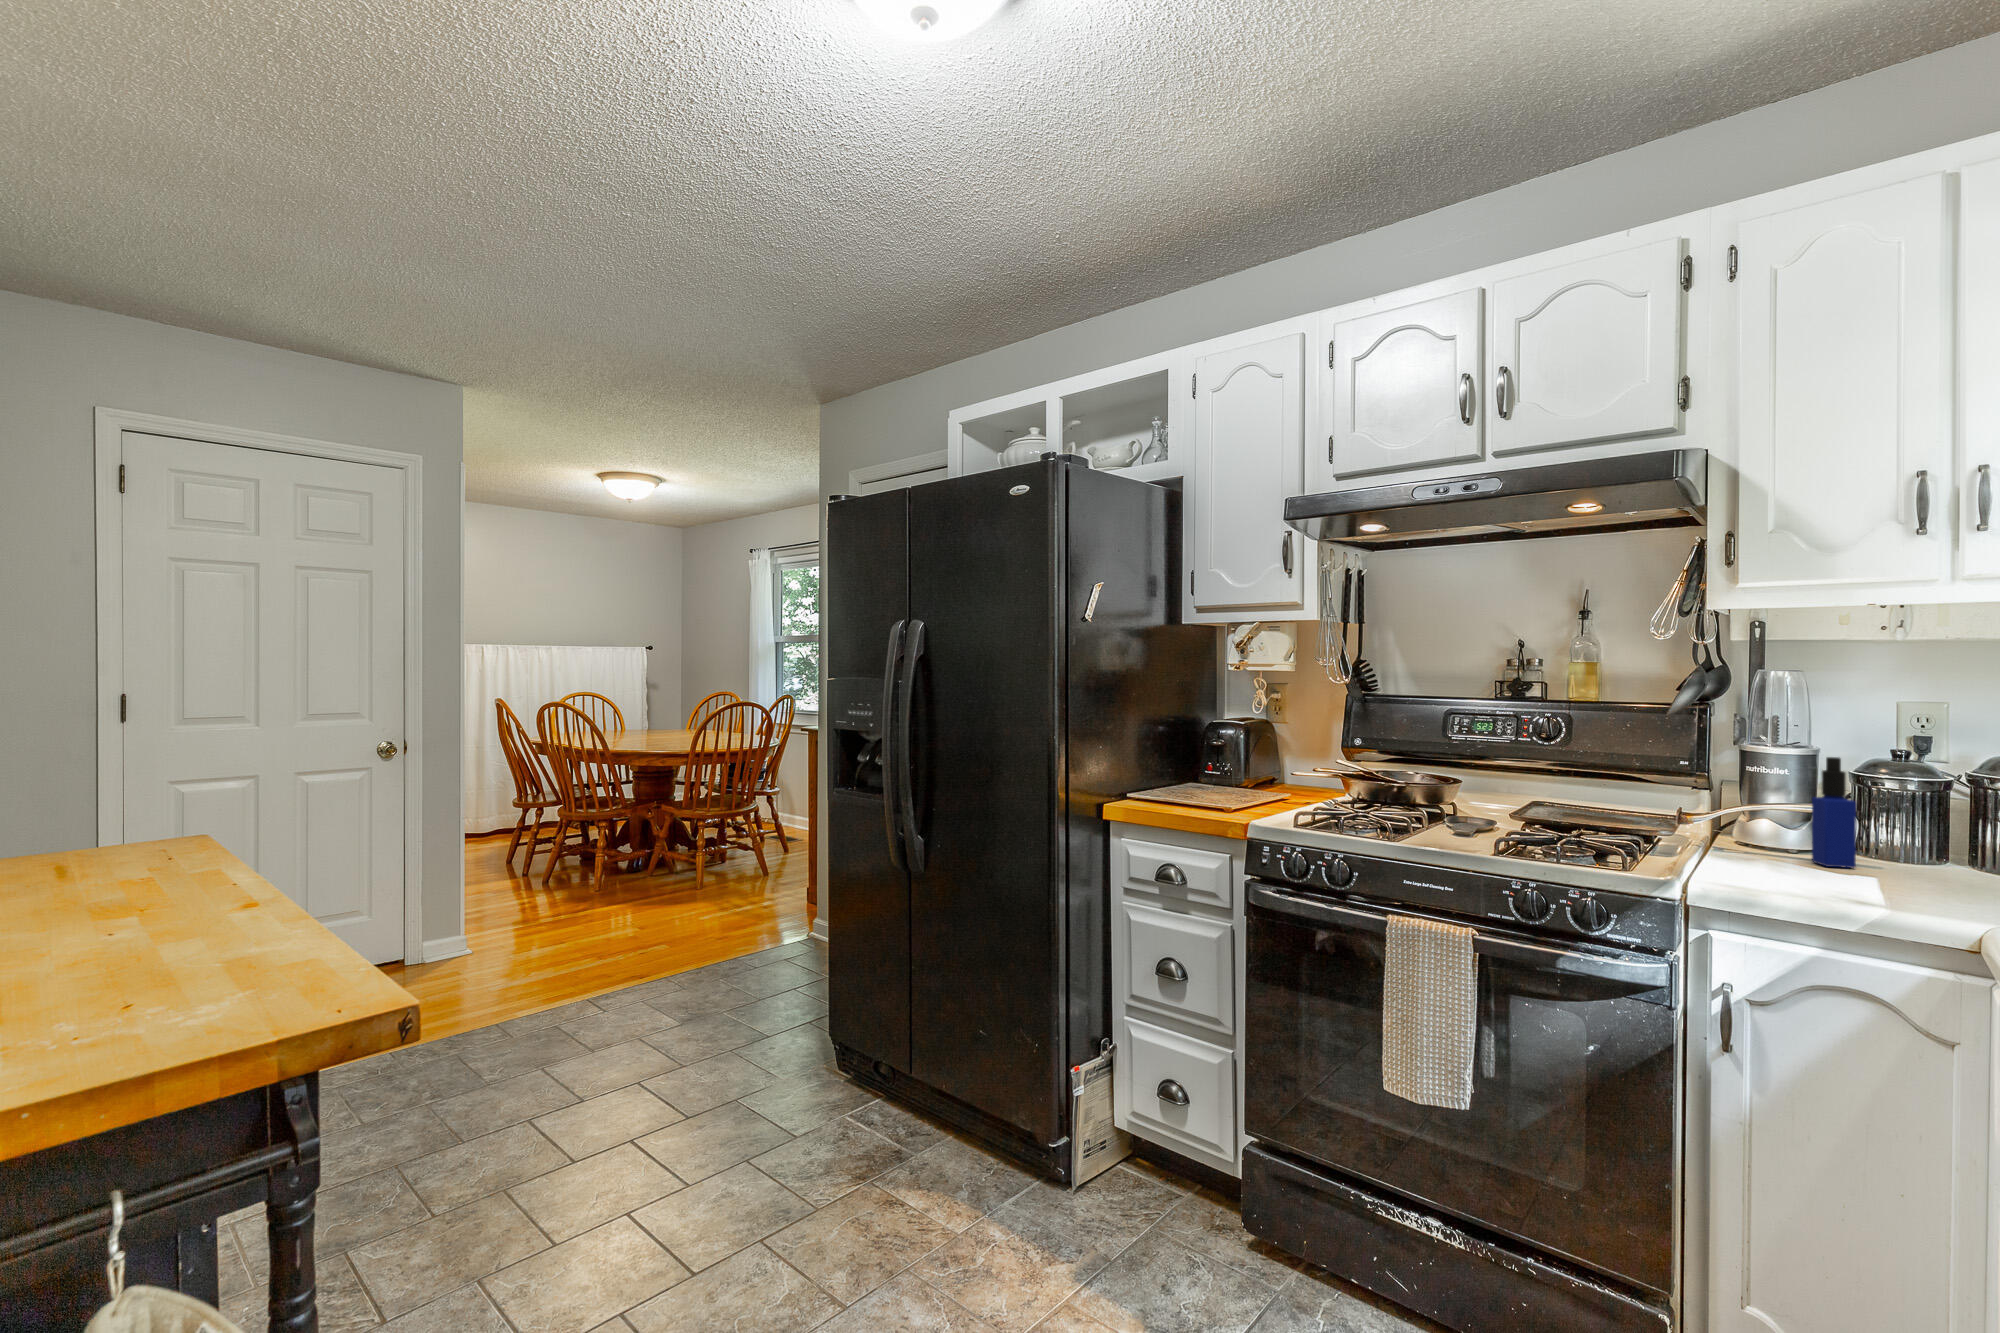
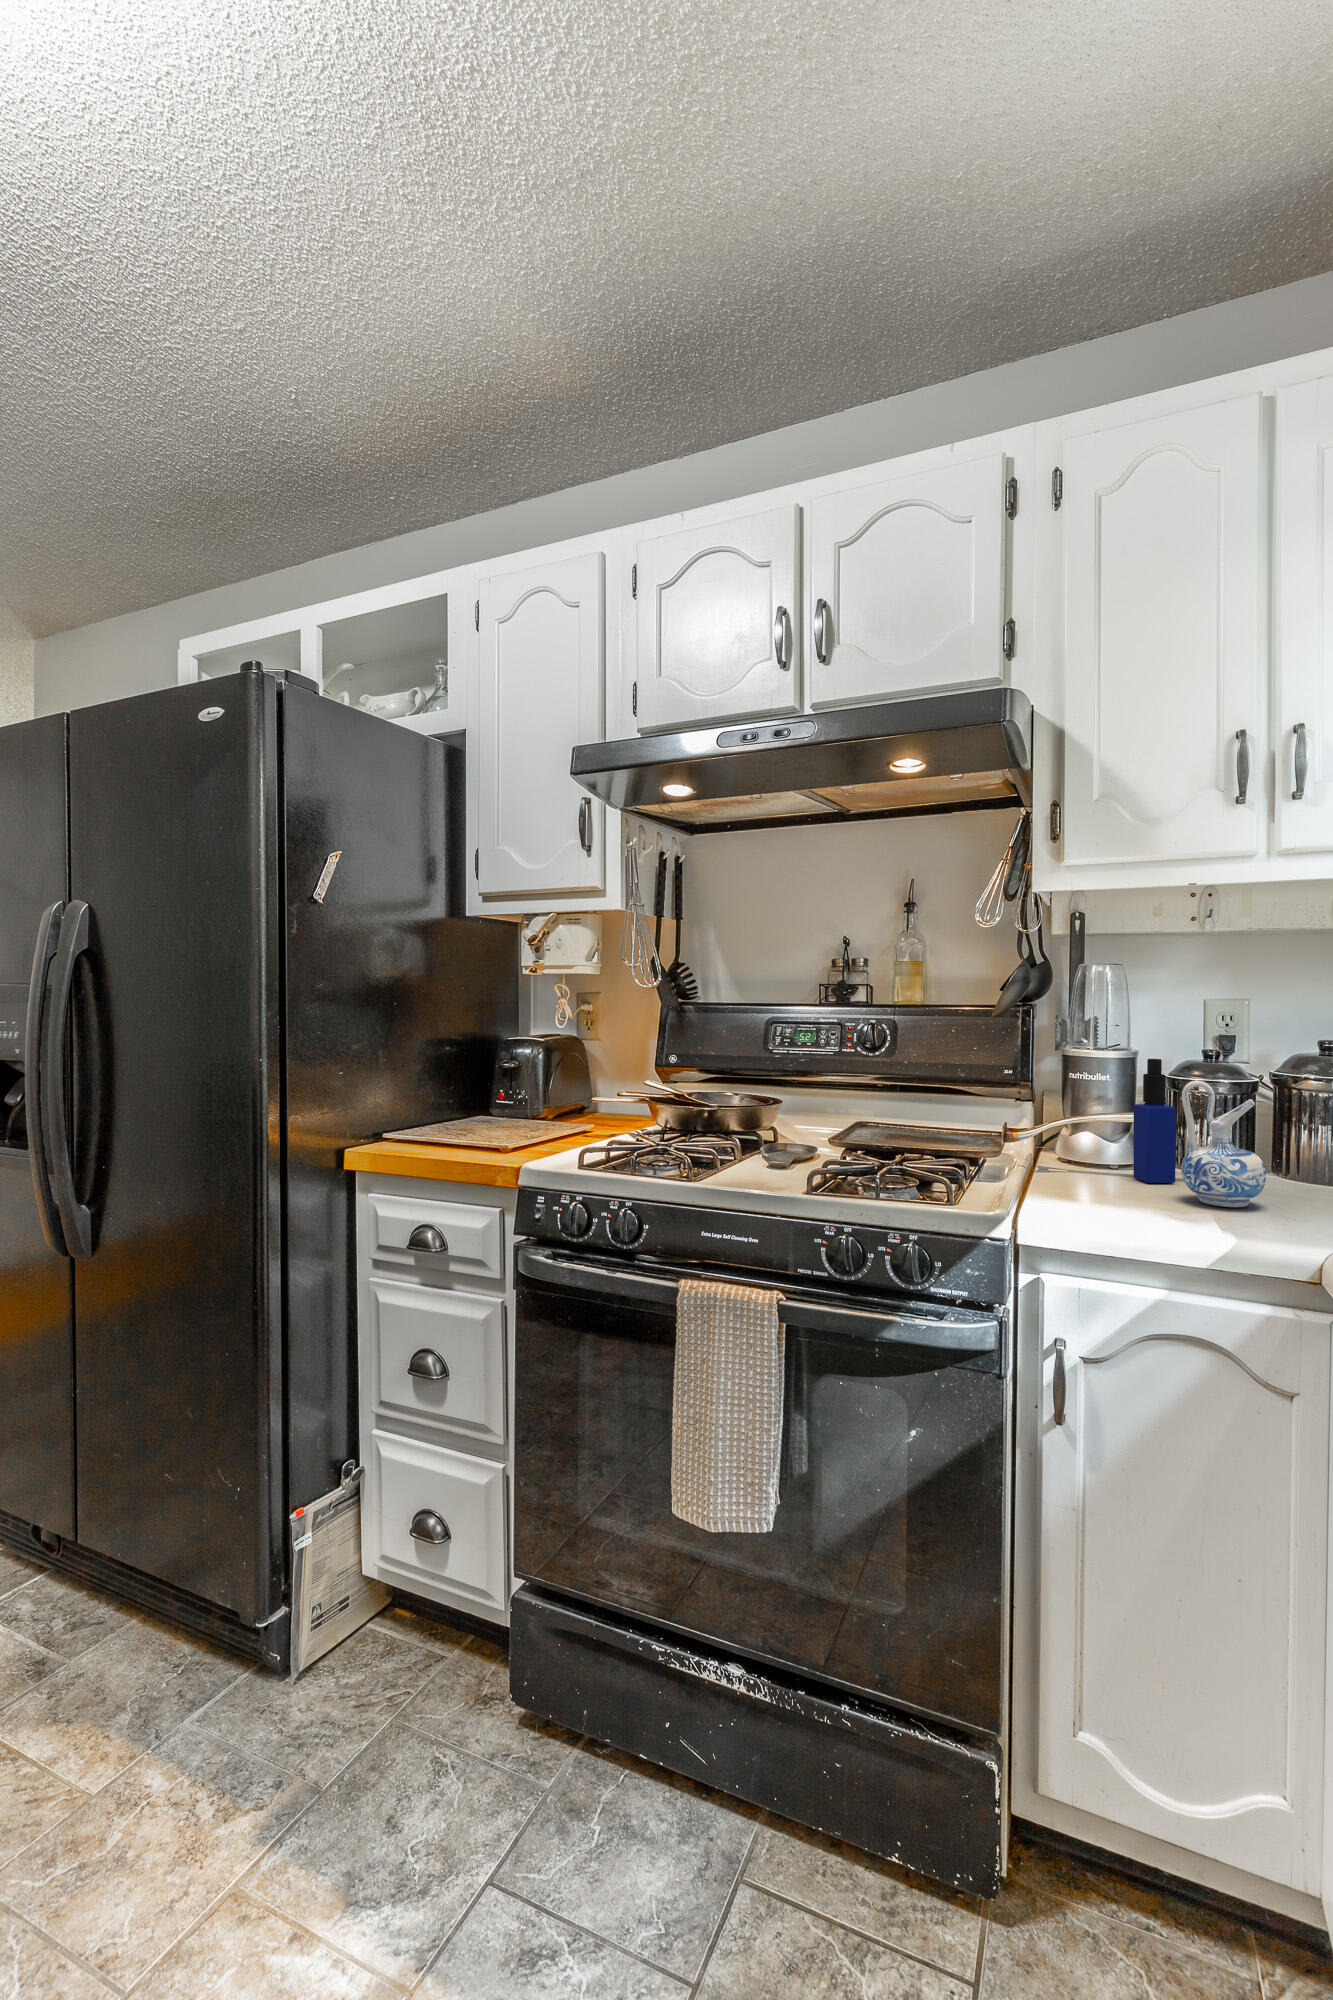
ceramic pitcher: none [1858,778,1946,890] -> present [1181,1081,1266,1207]

